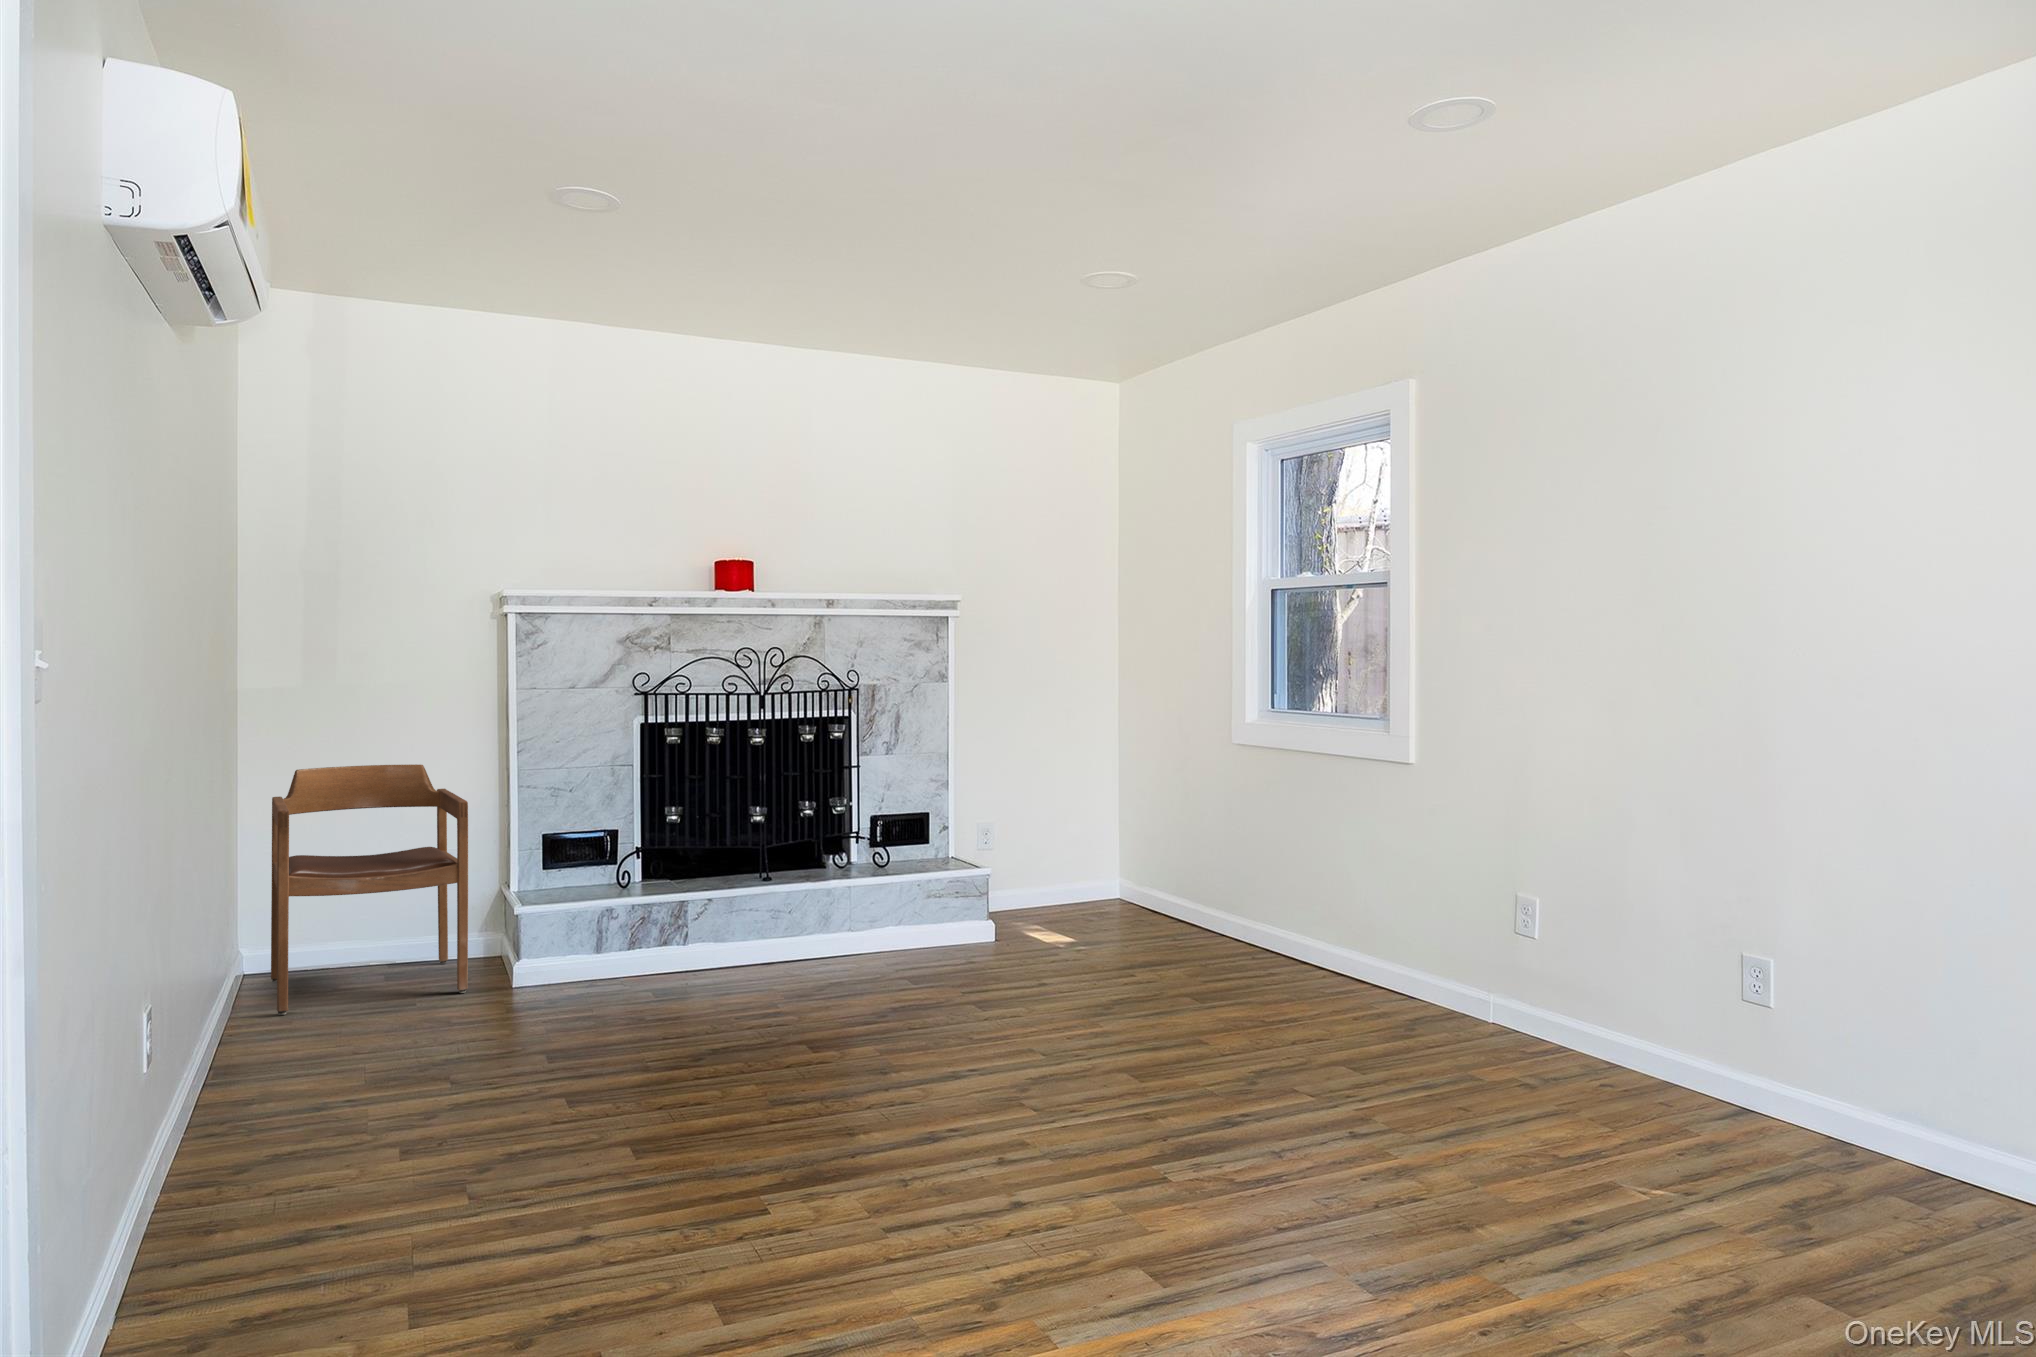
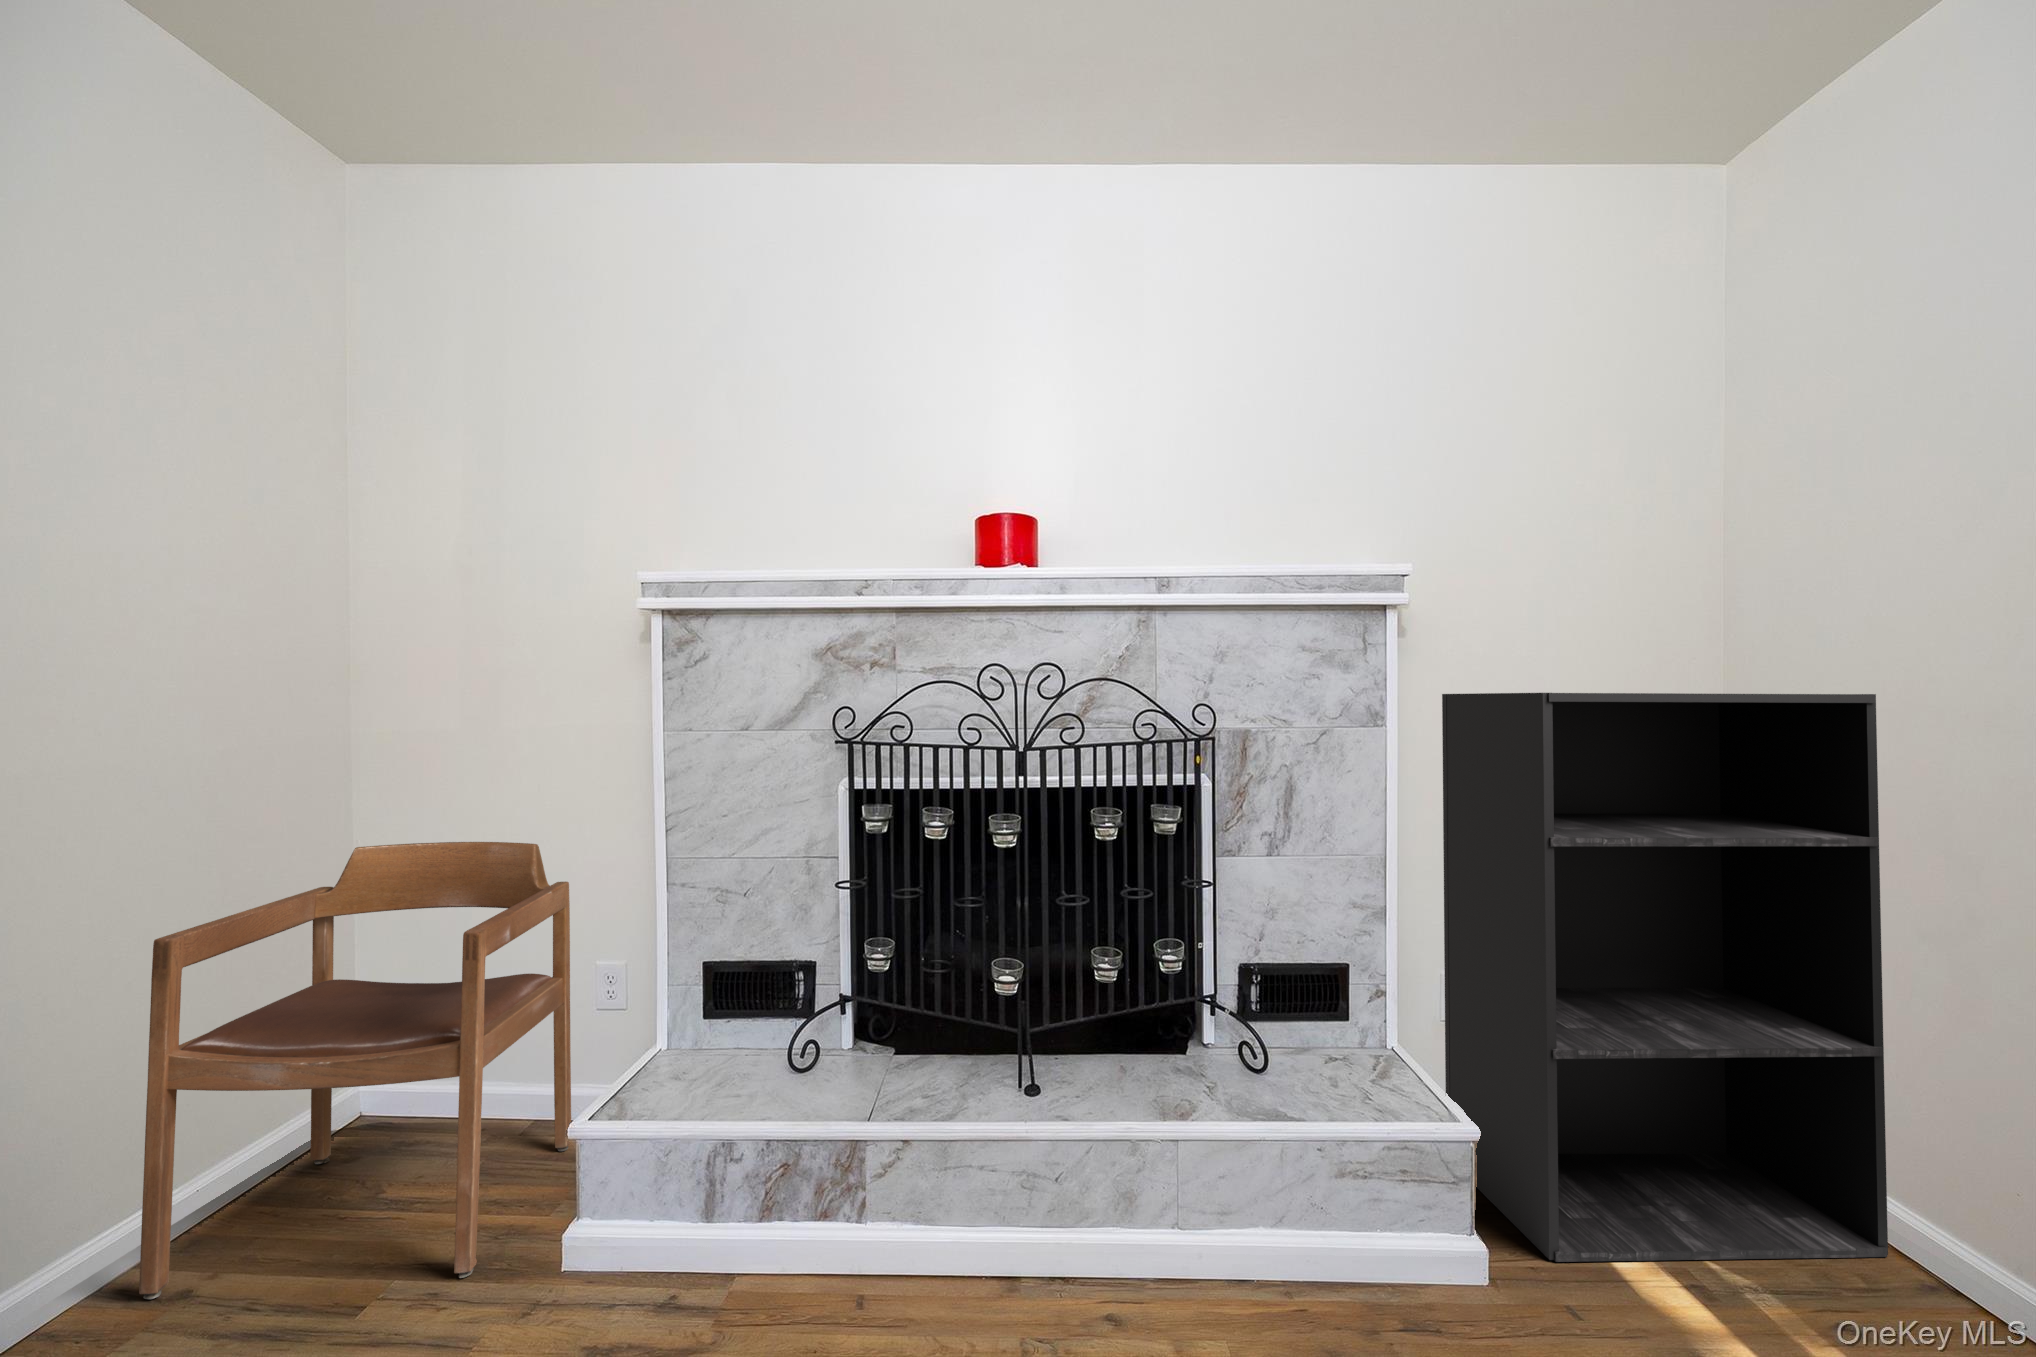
bookshelf: none [979,662,1165,937] -> present [1442,693,1888,1262]

